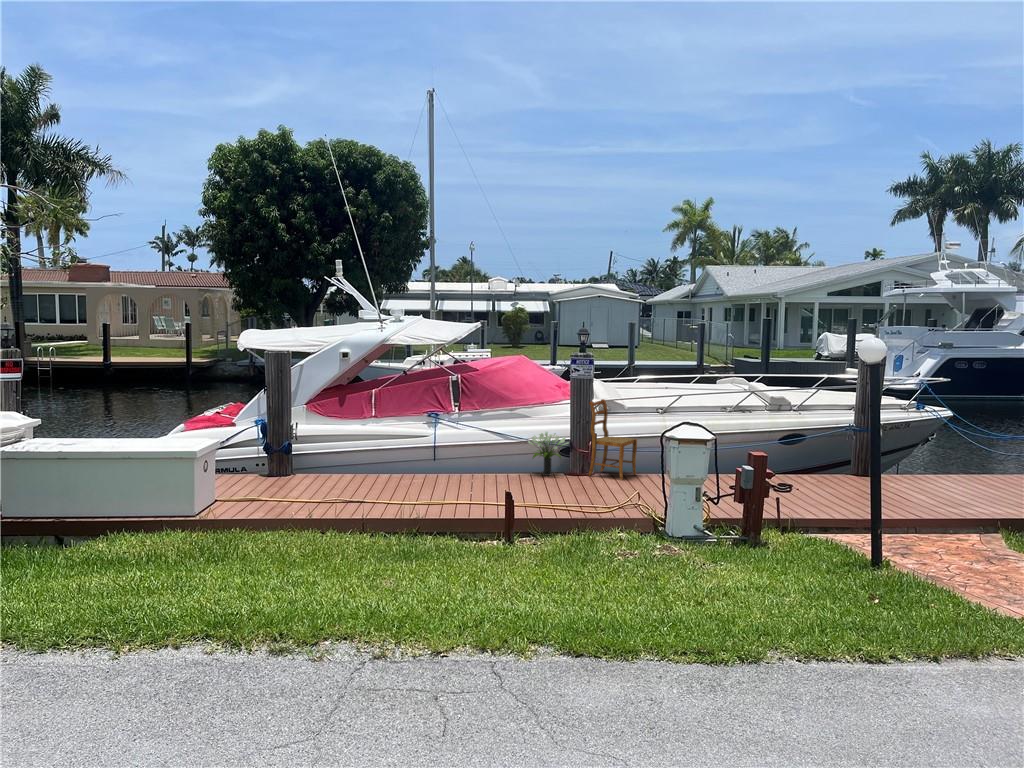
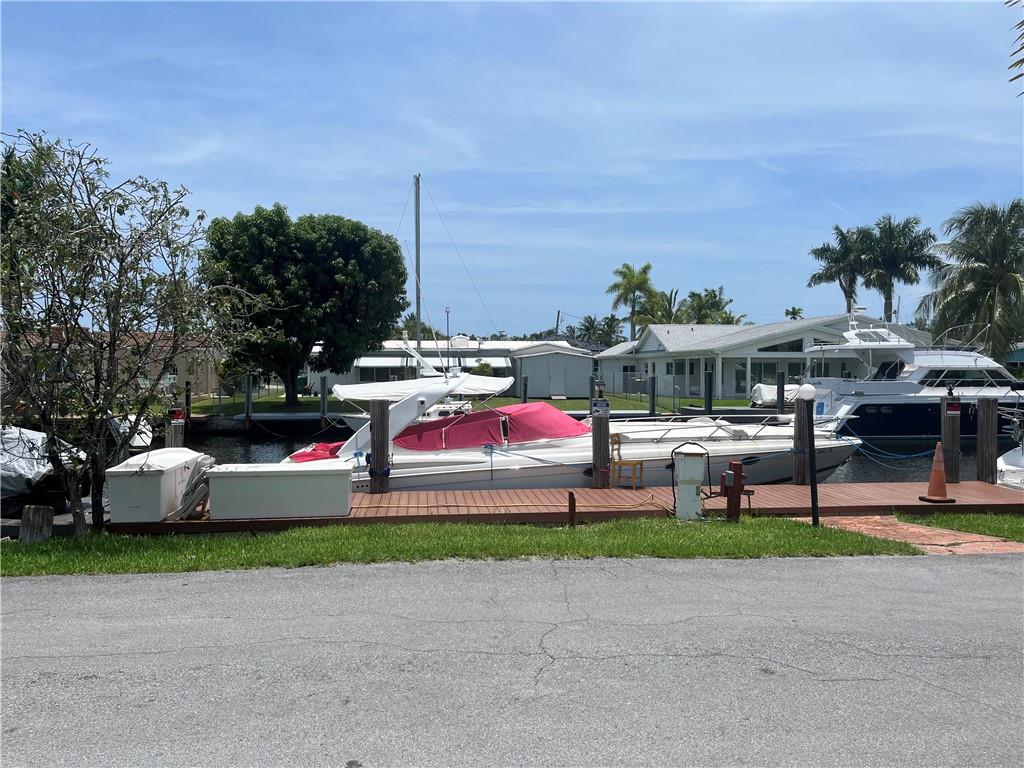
potted plant: present [528,432,568,476] -> none [566,457,595,489]

